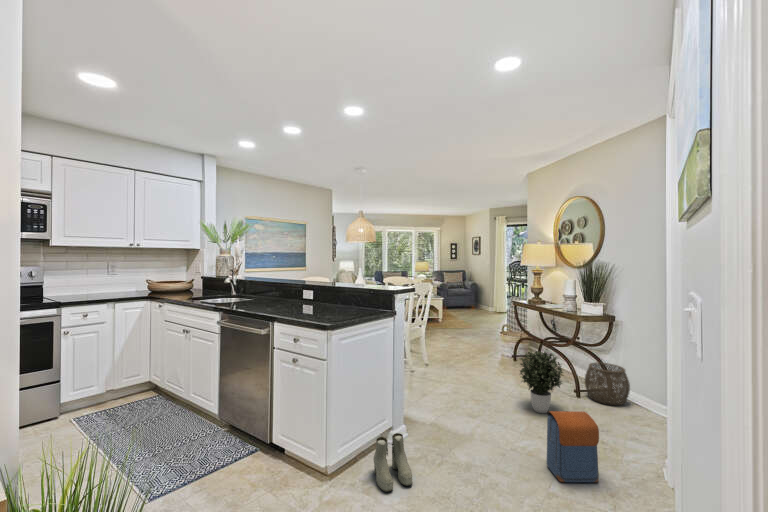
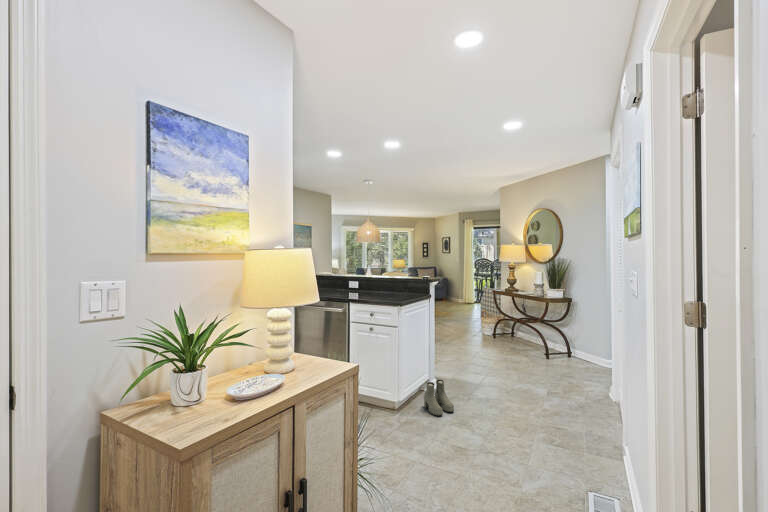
potted plant: present [520,351,563,413] -> none [508,324,541,370]
woven basket: present [585,363,630,405] -> none [552,333,584,363]
backpack: present [547,411,599,482] -> none [537,359,572,404]

